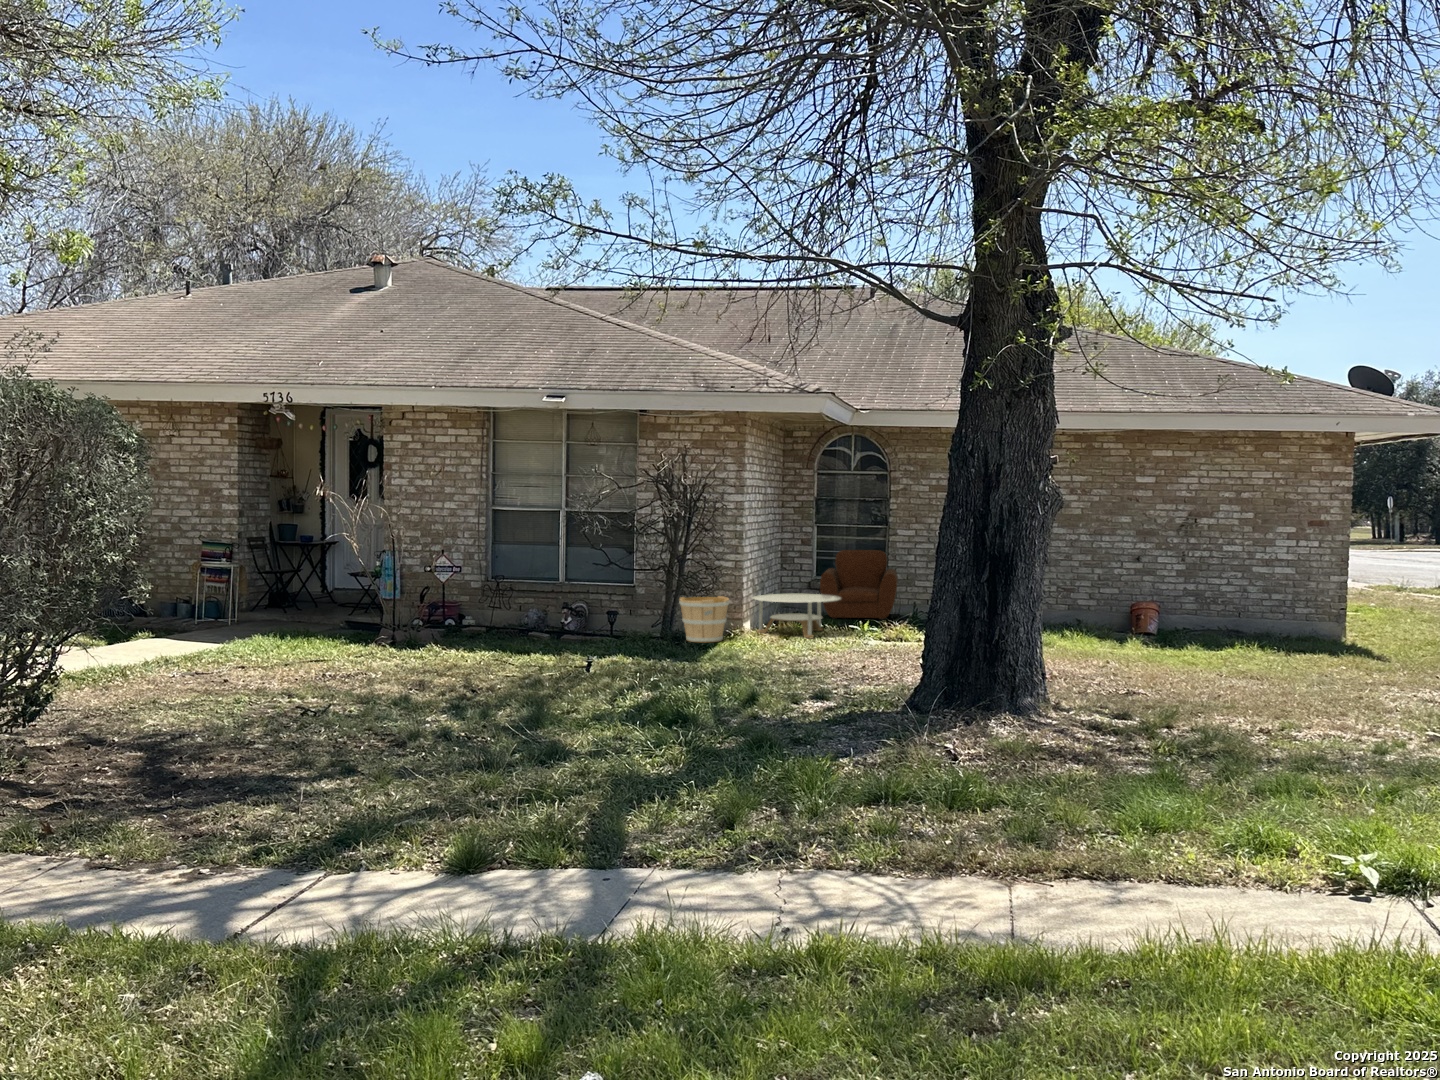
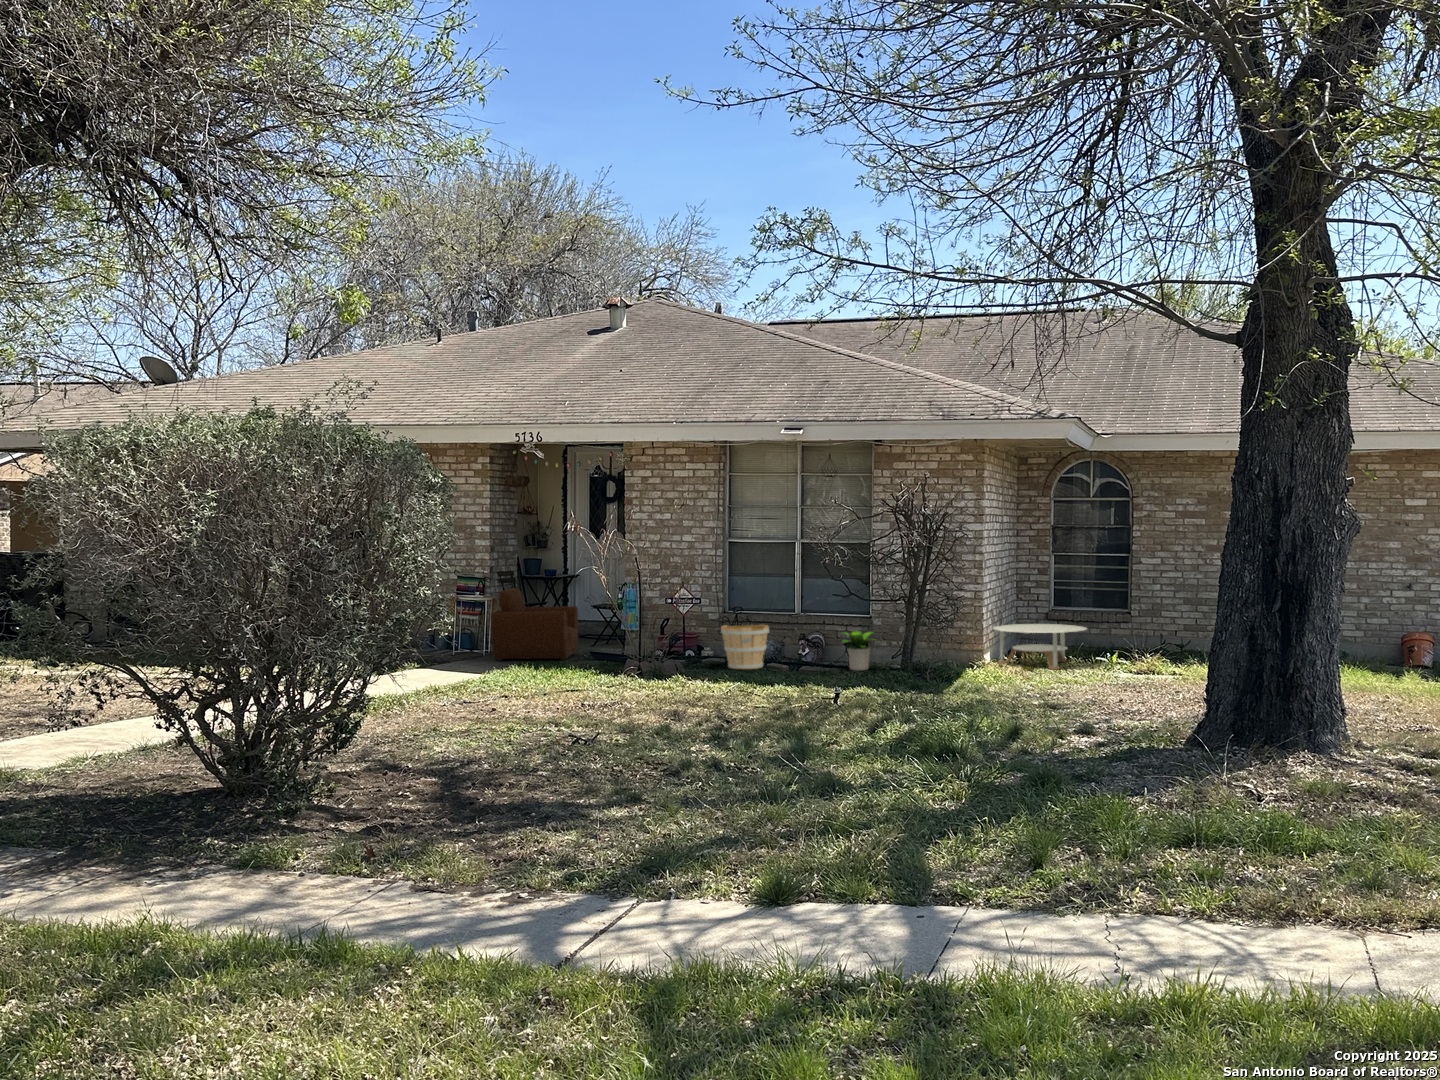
armchair: present [820,550,898,620] -> present [491,588,578,661]
wooden bucket: present [679,596,729,643] -> present [721,624,769,669]
potted plant: none [598,600,643,640] -> present [841,631,878,671]

